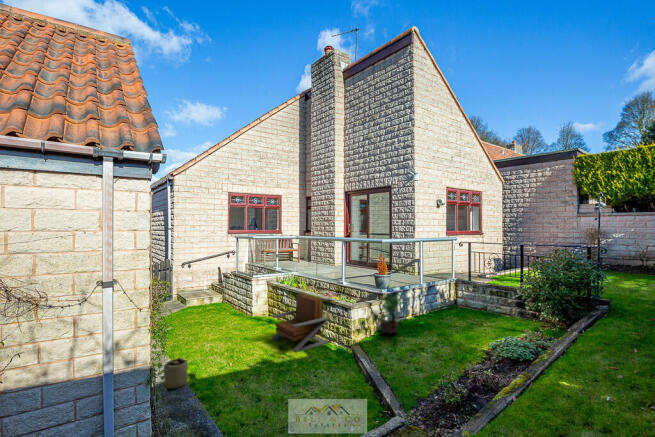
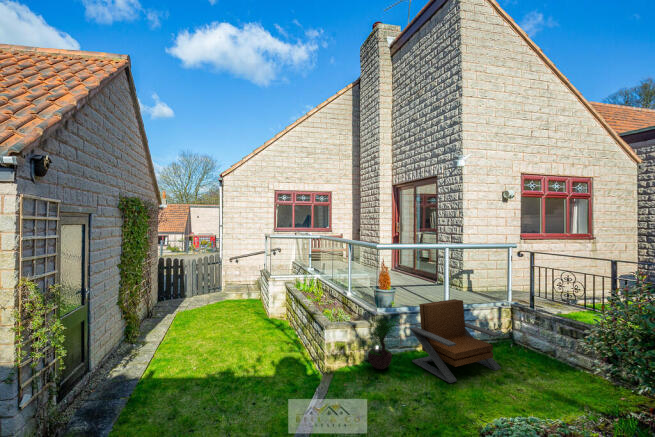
lounge chair: present [272,294,329,352] -> present [410,299,501,383]
basket: present [164,357,188,389] -> none [81,361,121,396]

